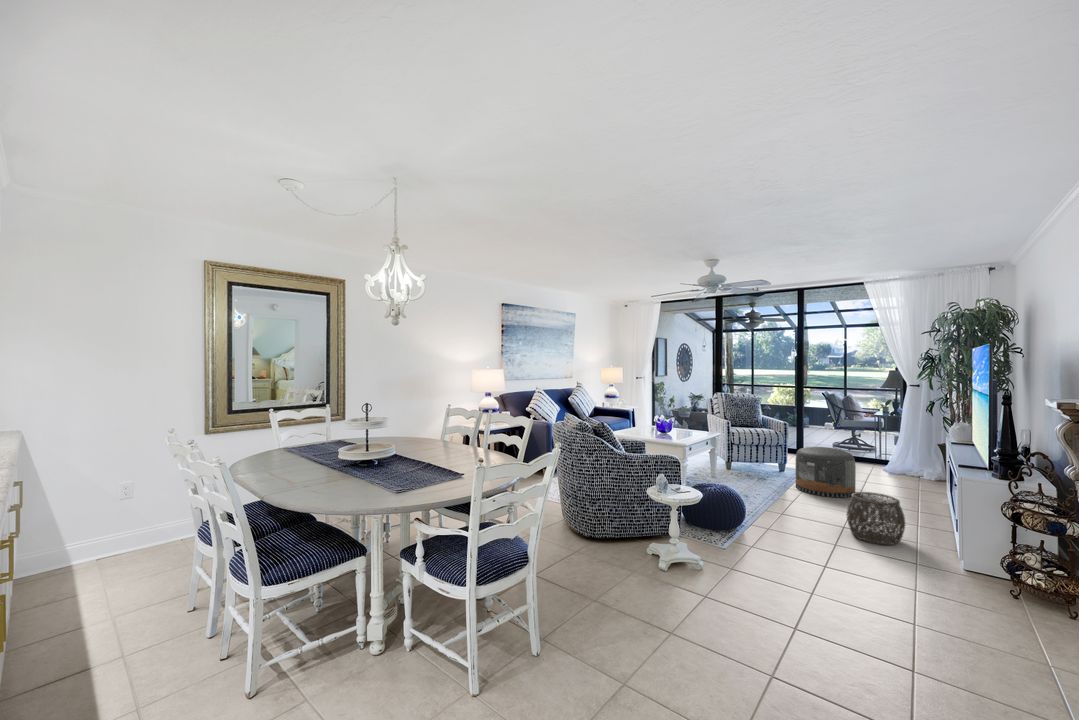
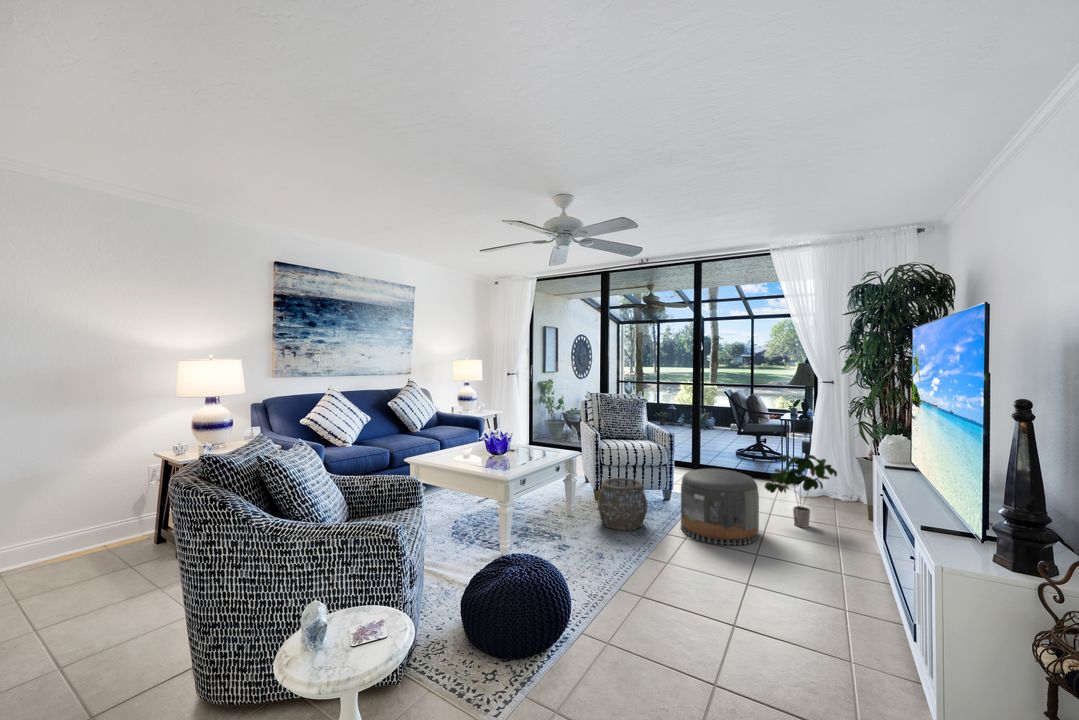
potted plant: none [860,439,918,491] -> present [765,455,837,528]
woven basket: present [847,492,905,545] -> present [598,478,647,530]

